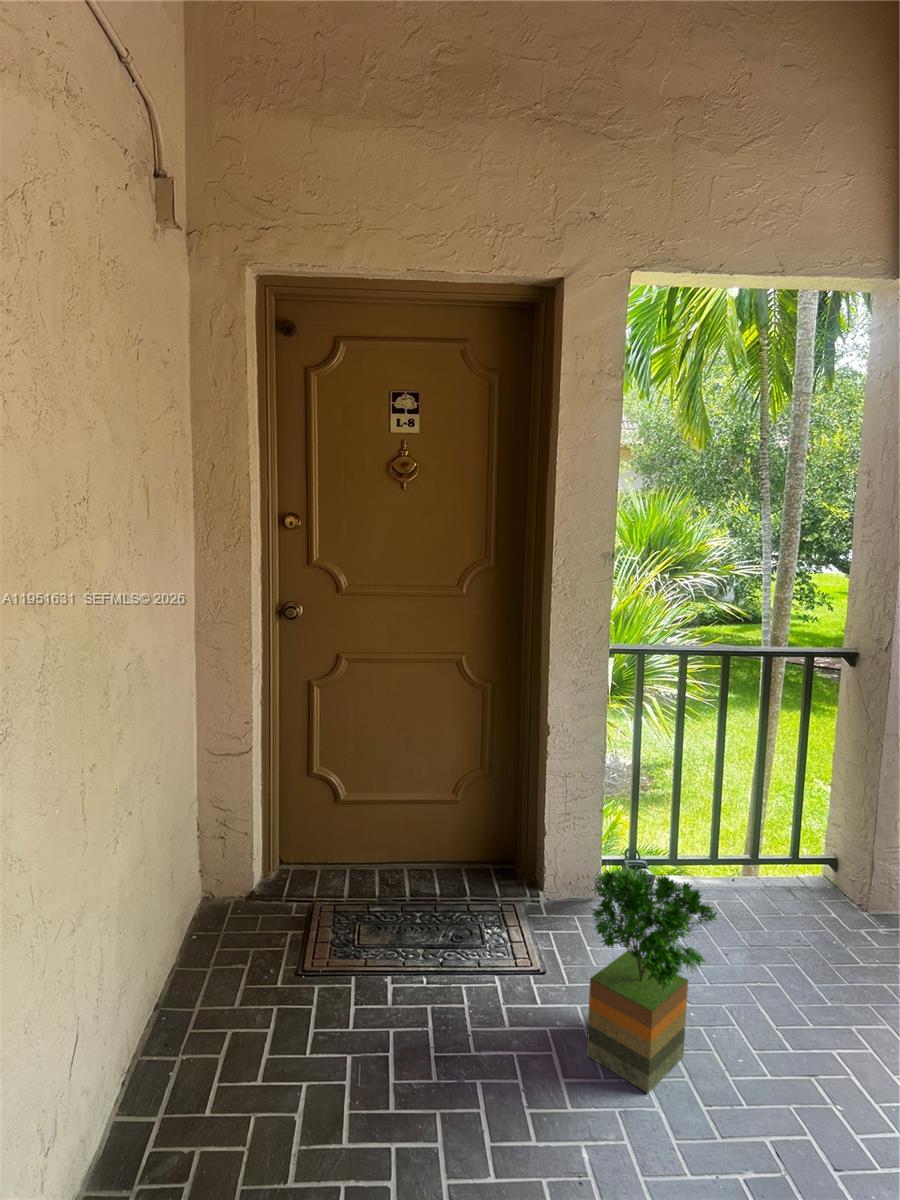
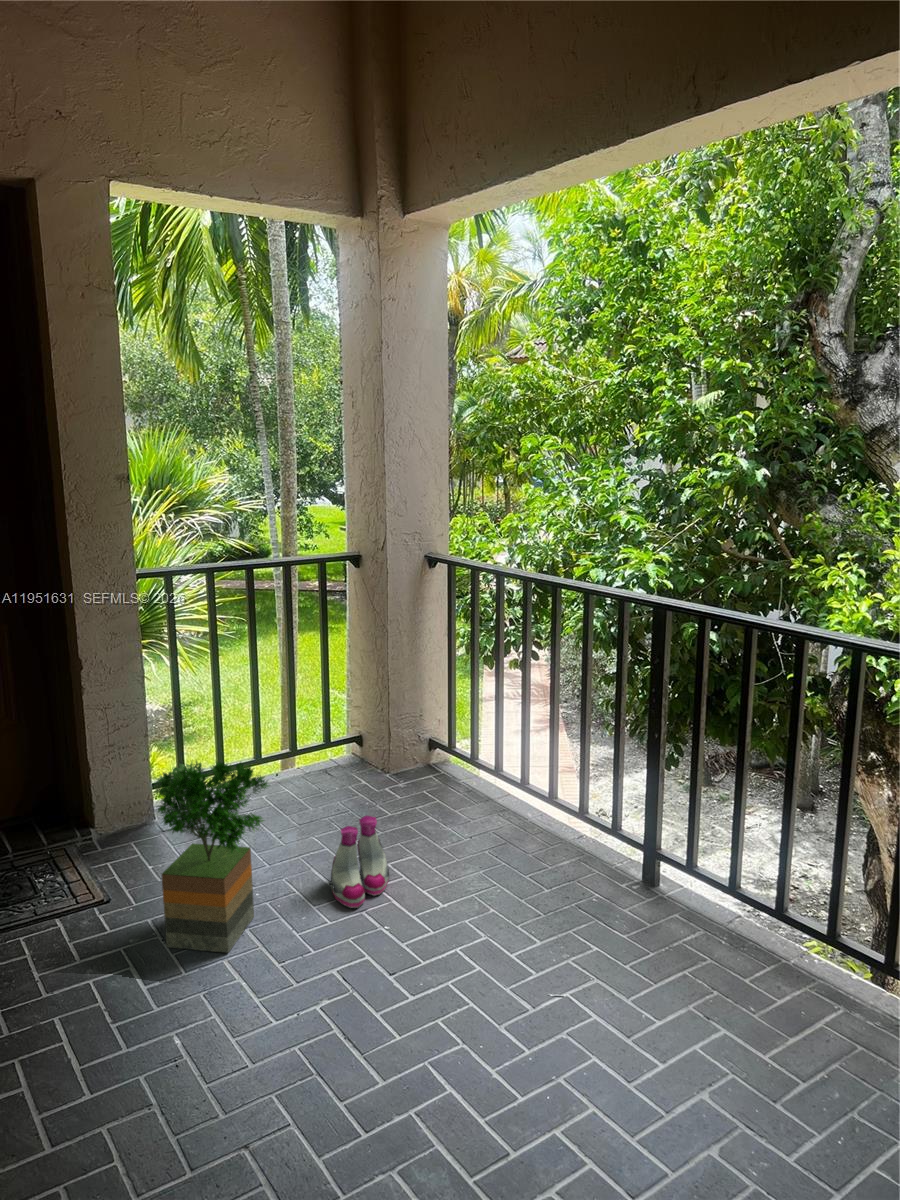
boots: none [780,984,860,1099] -> present [331,816,389,908]

